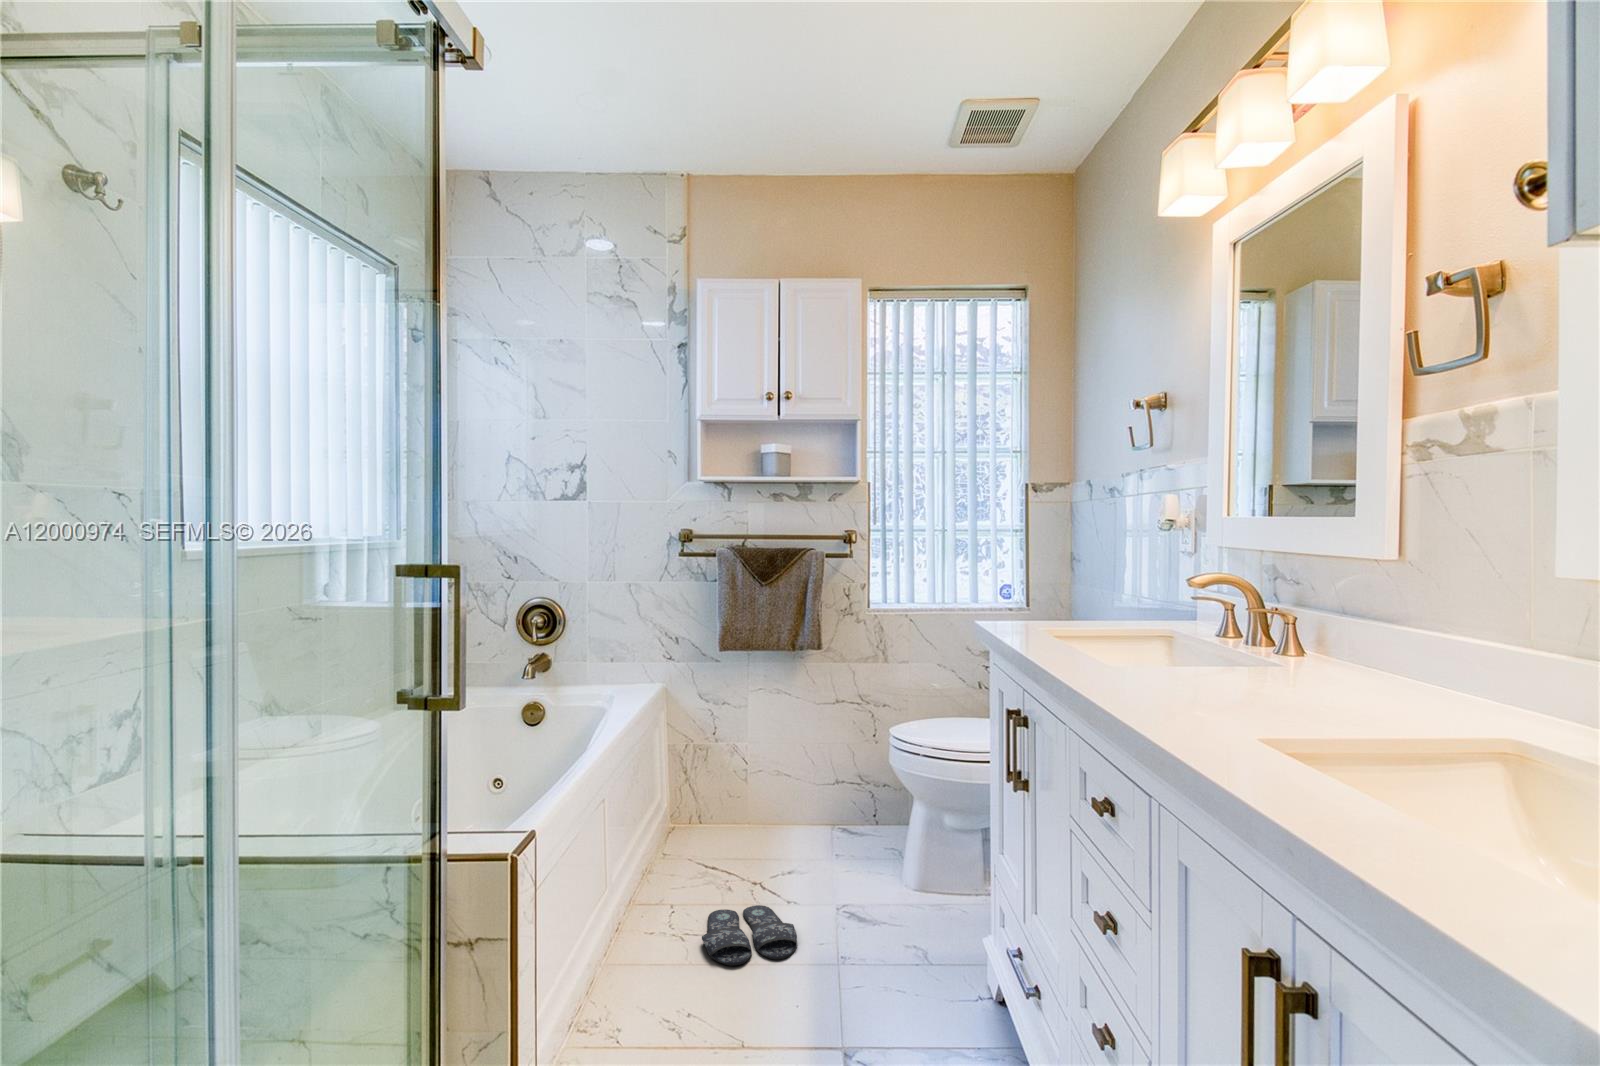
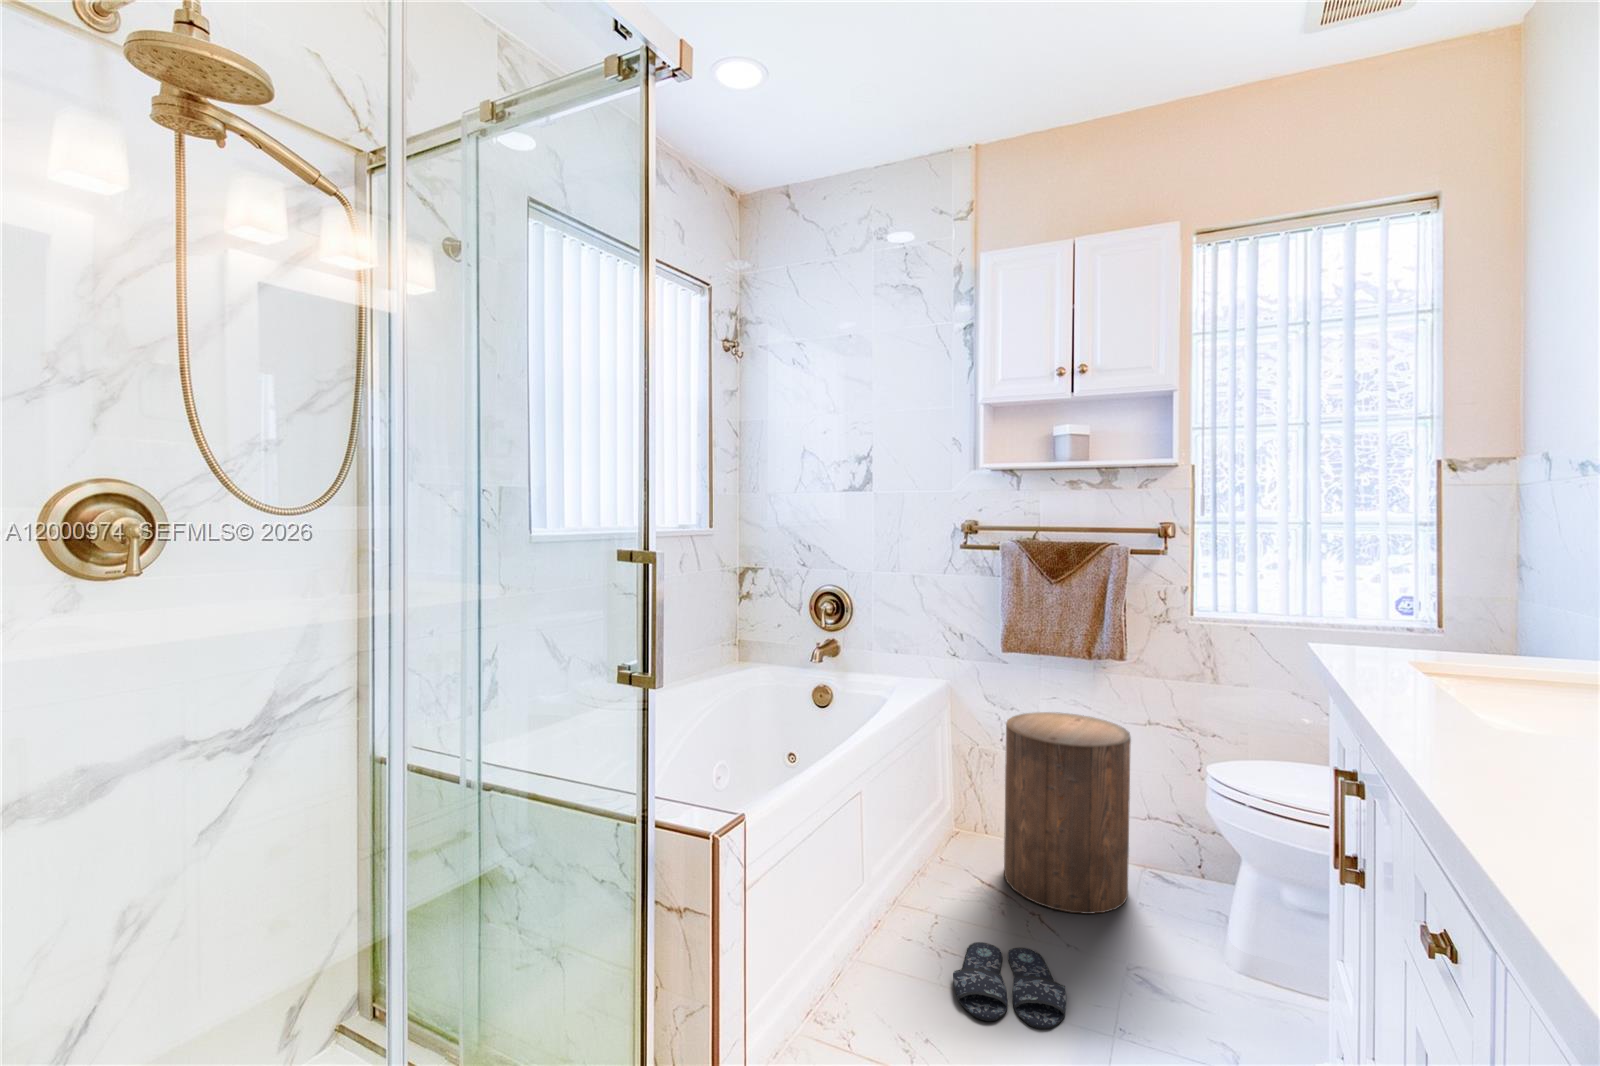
stool: none [725,701,829,872] -> present [1004,712,1131,914]

